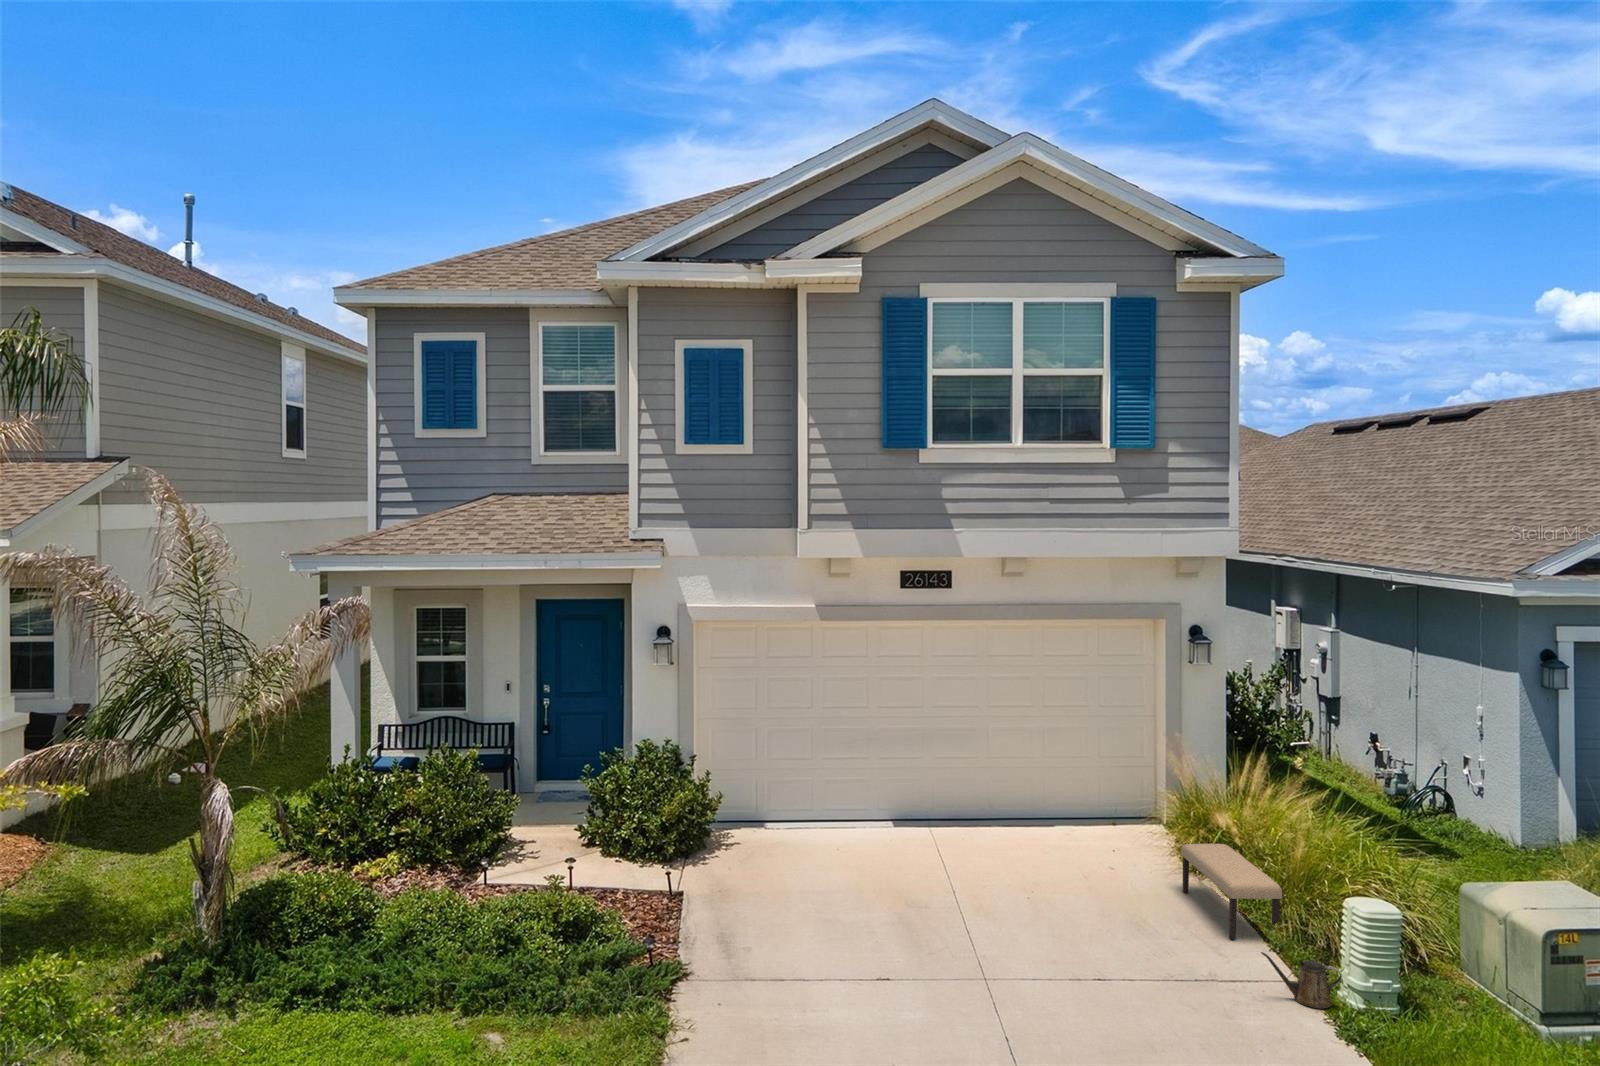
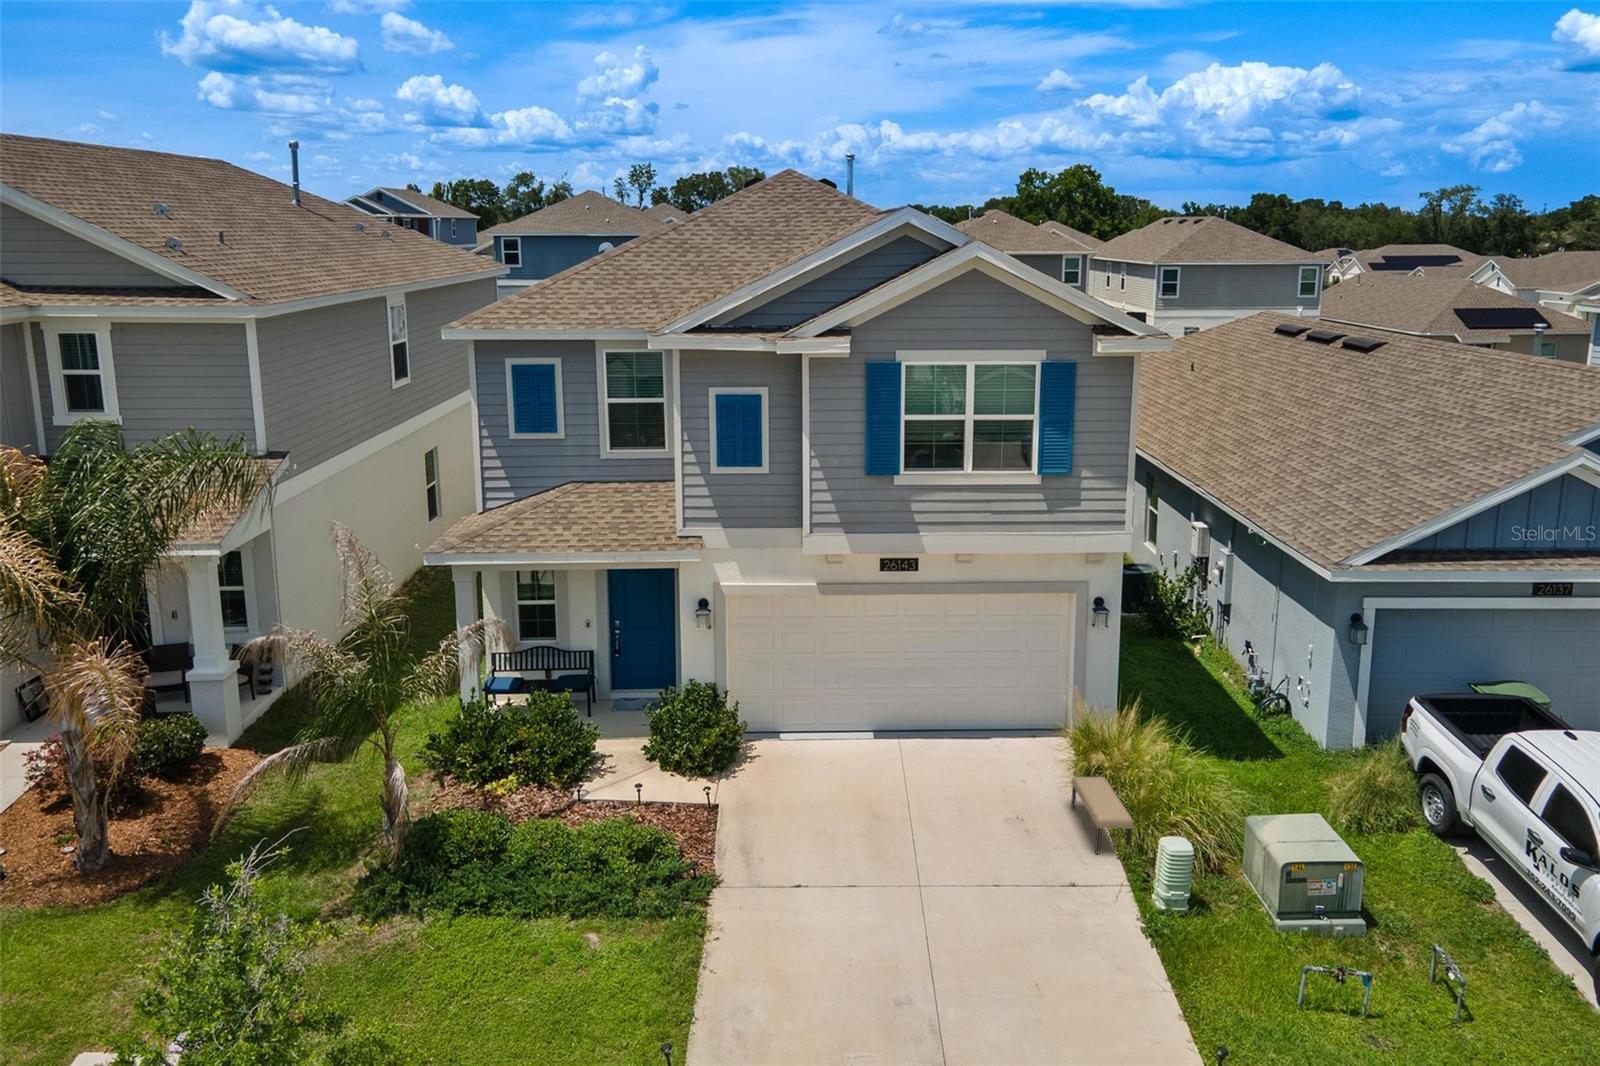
watering can: present [1261,952,1342,1008] -> none [1108,877,1160,917]

